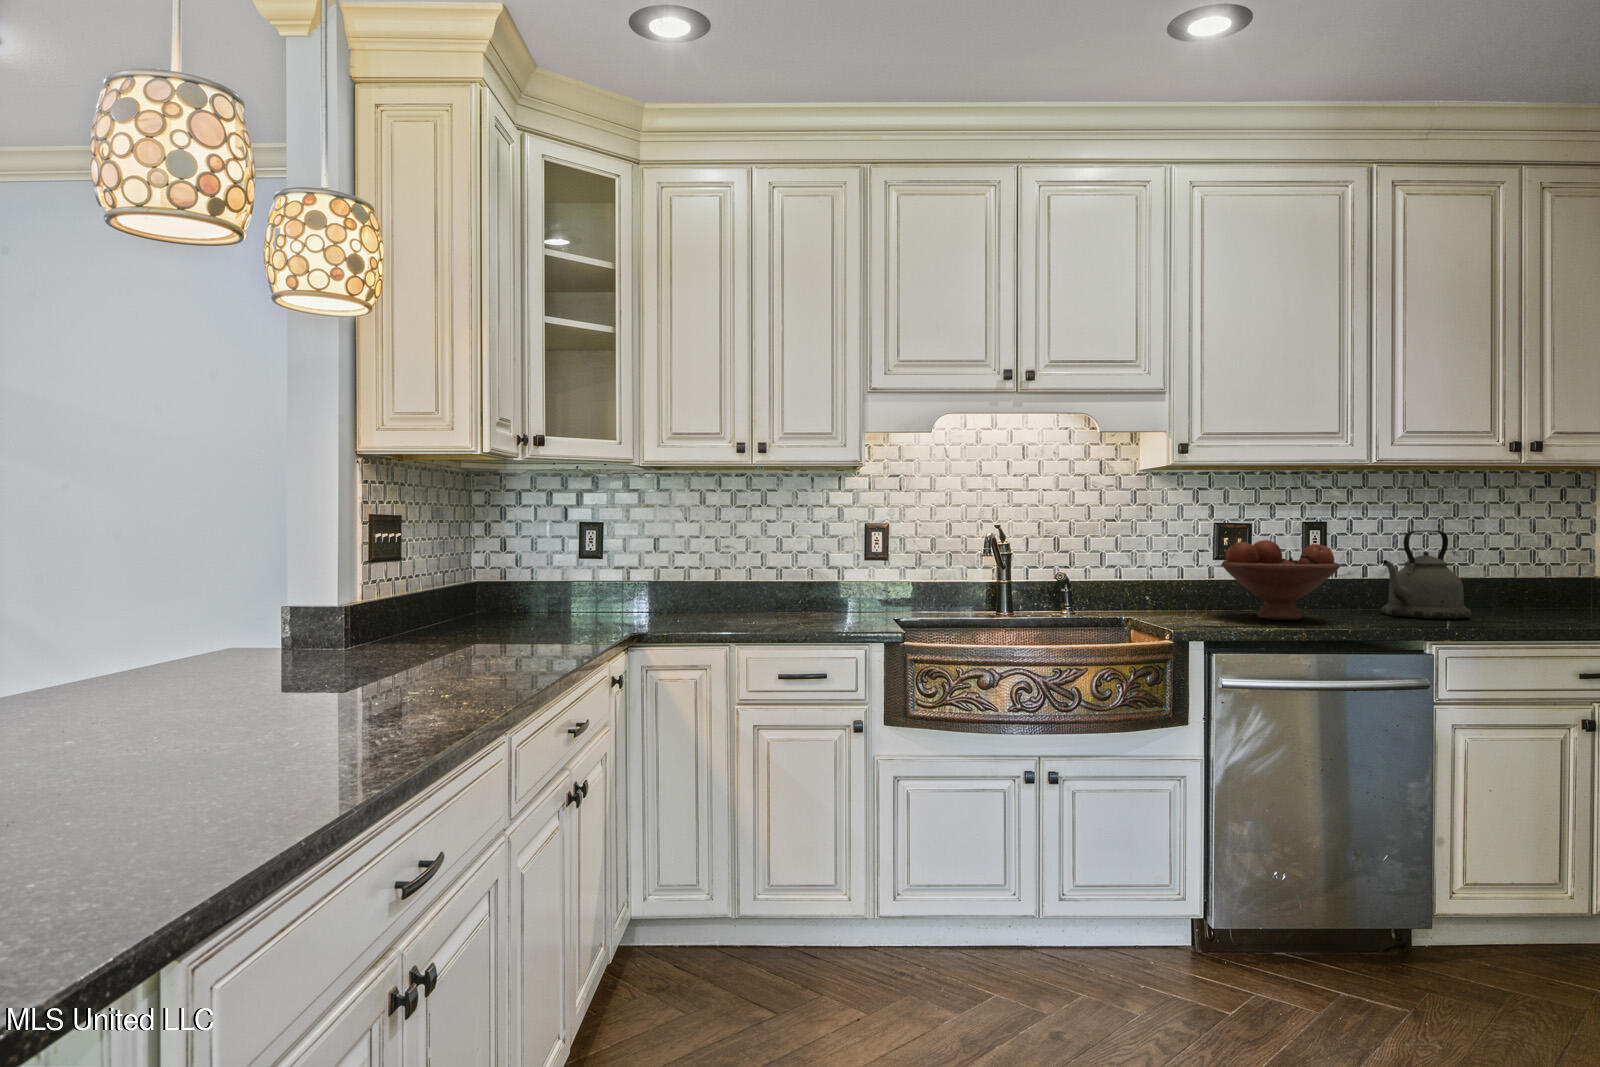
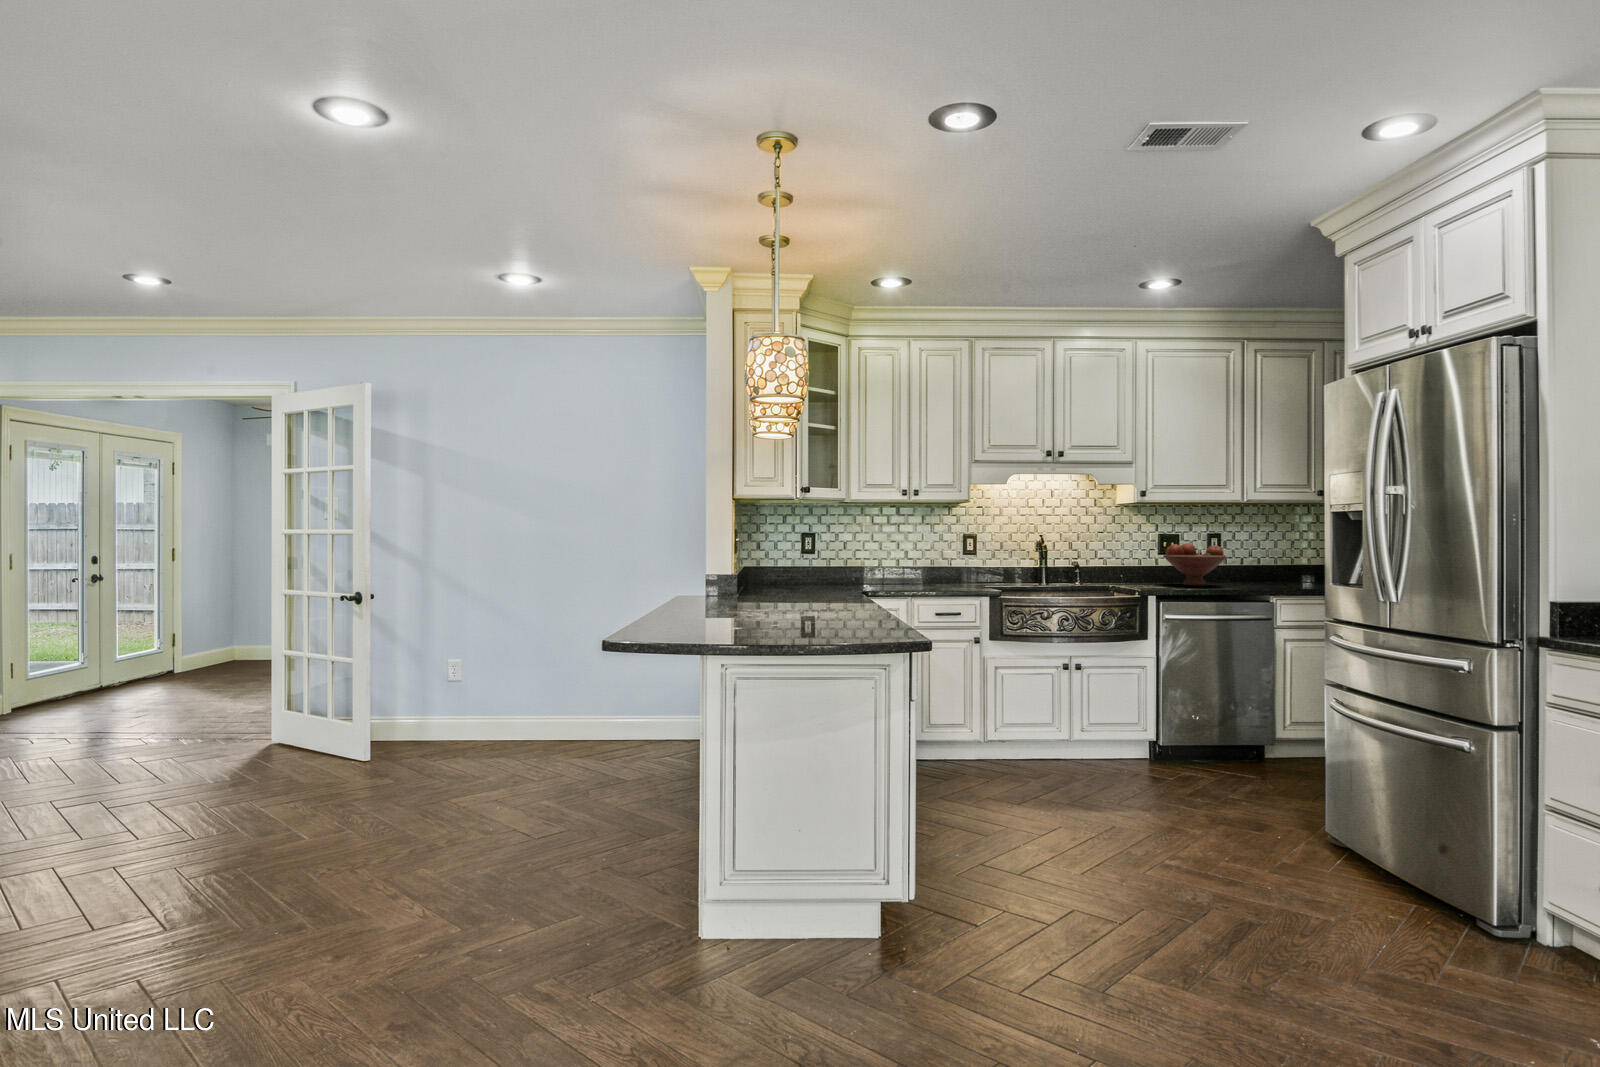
kettle: present [1382,531,1471,619] -> none [1250,538,1297,585]

